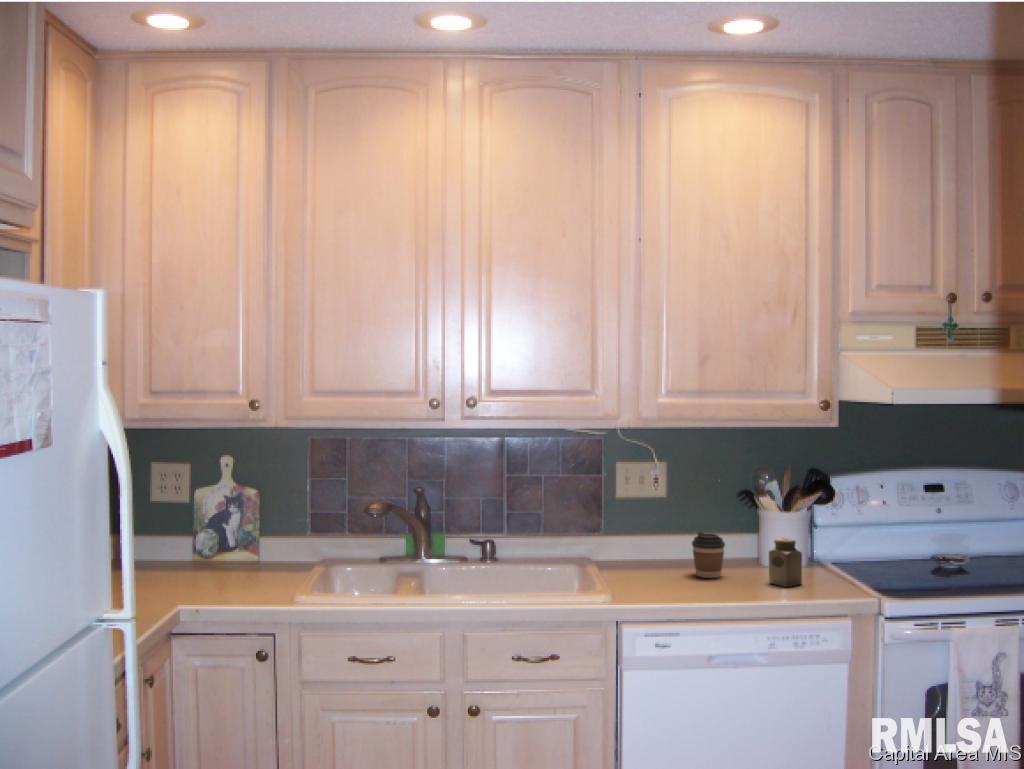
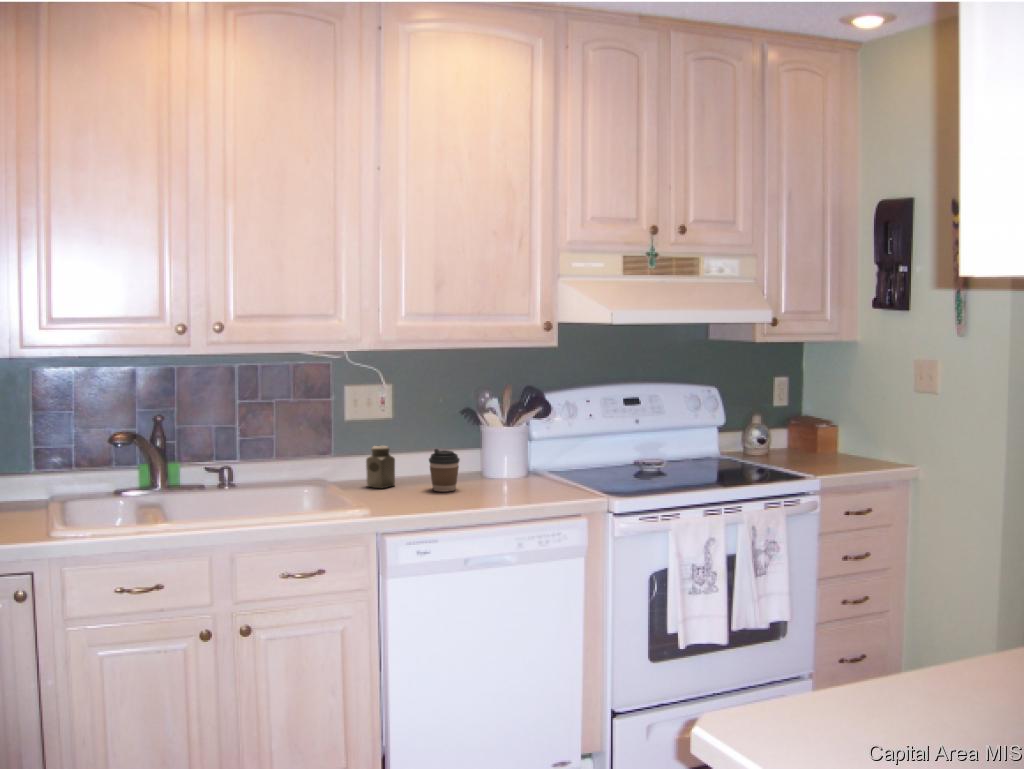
salt shaker: present [769,538,802,587] -> present [366,446,395,488]

